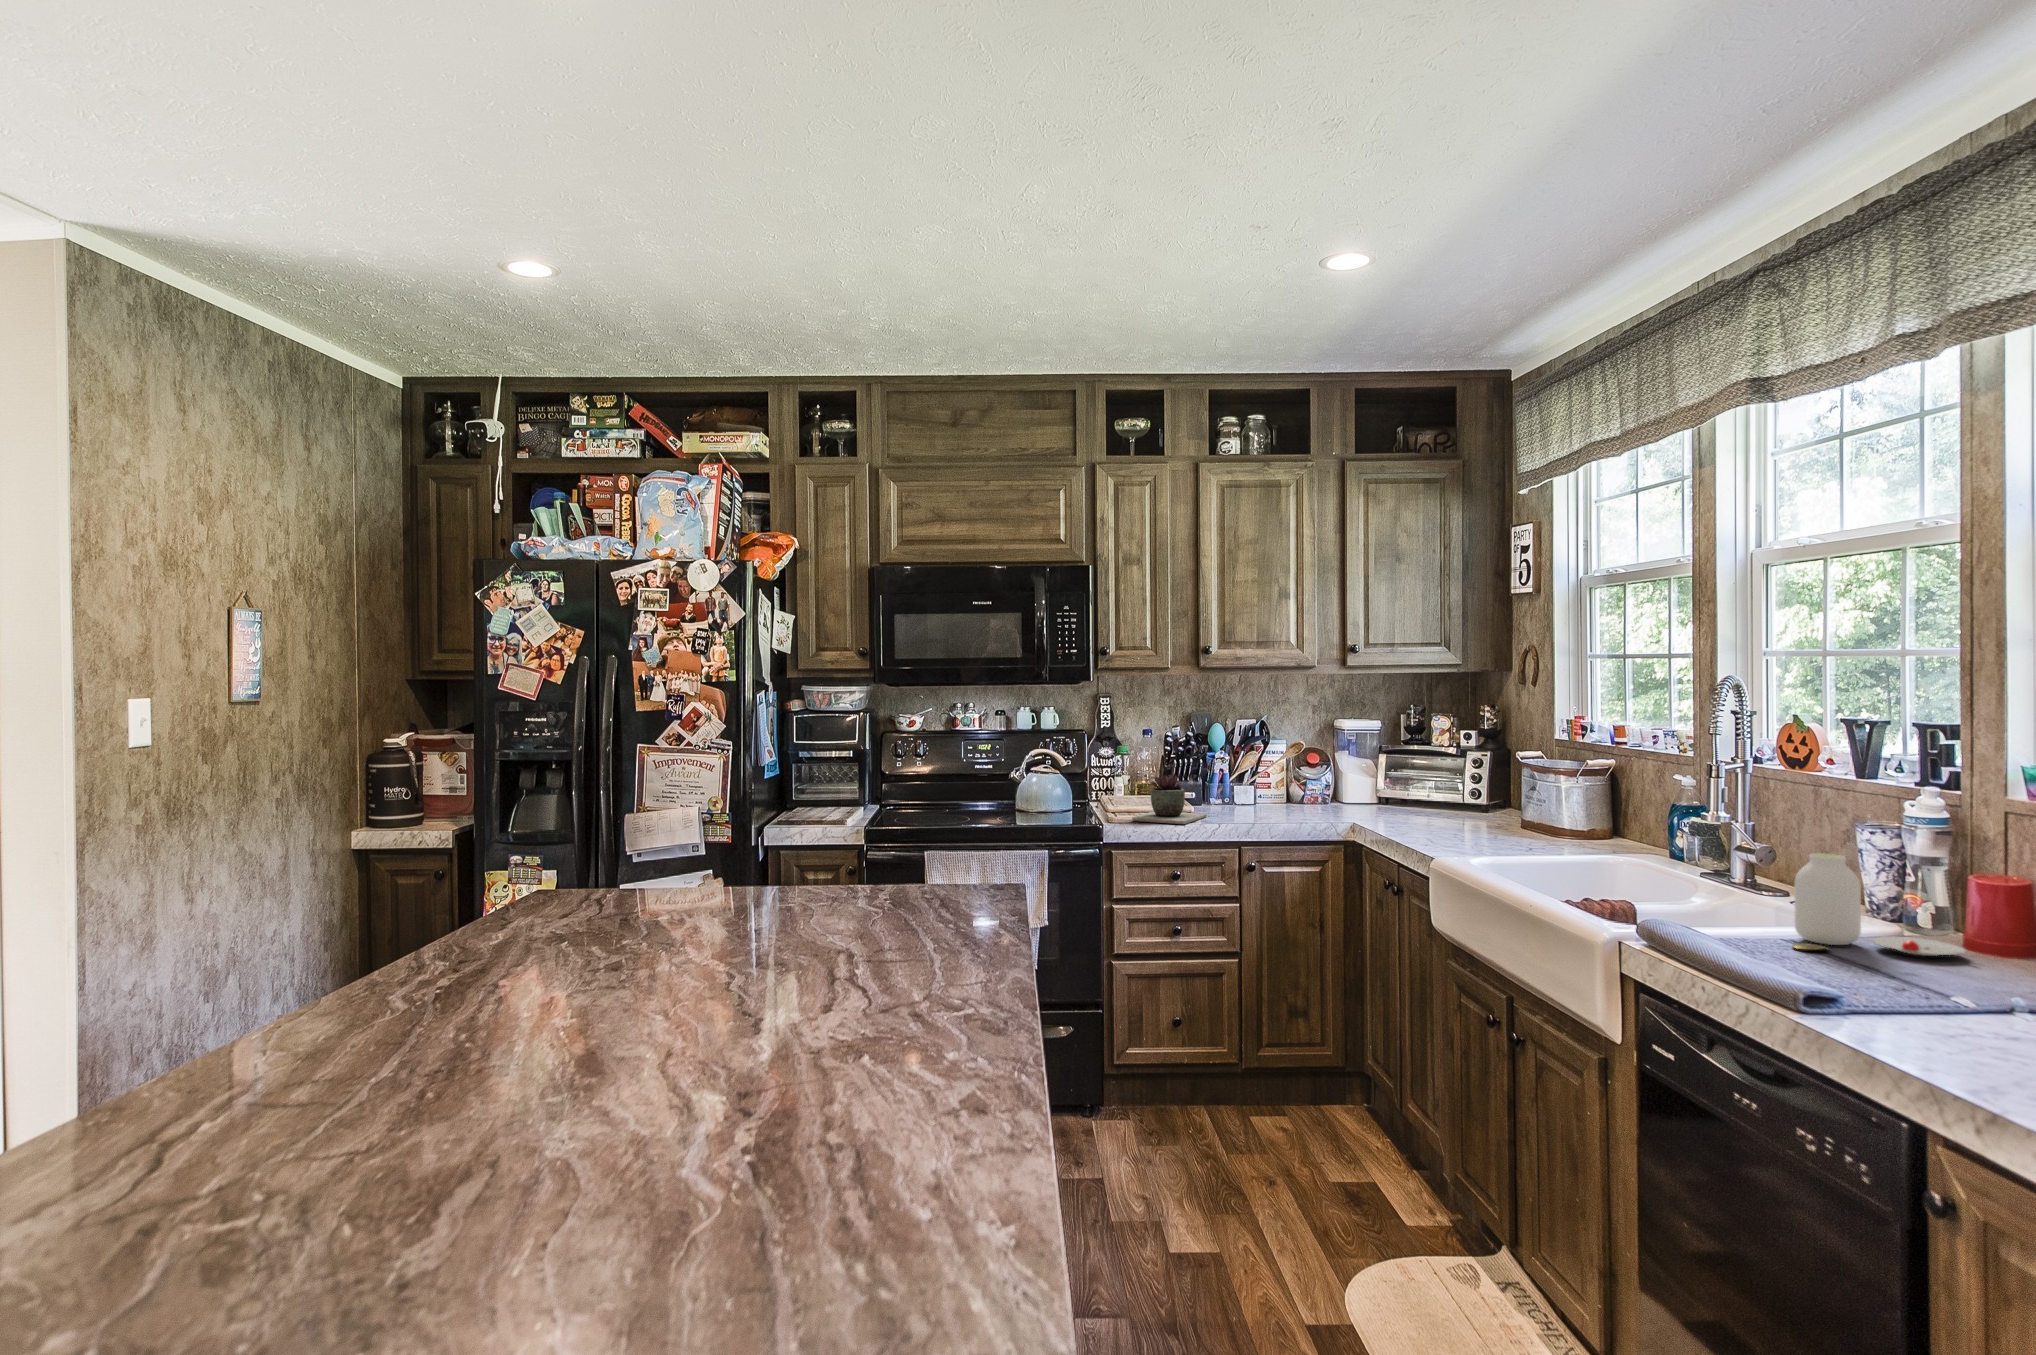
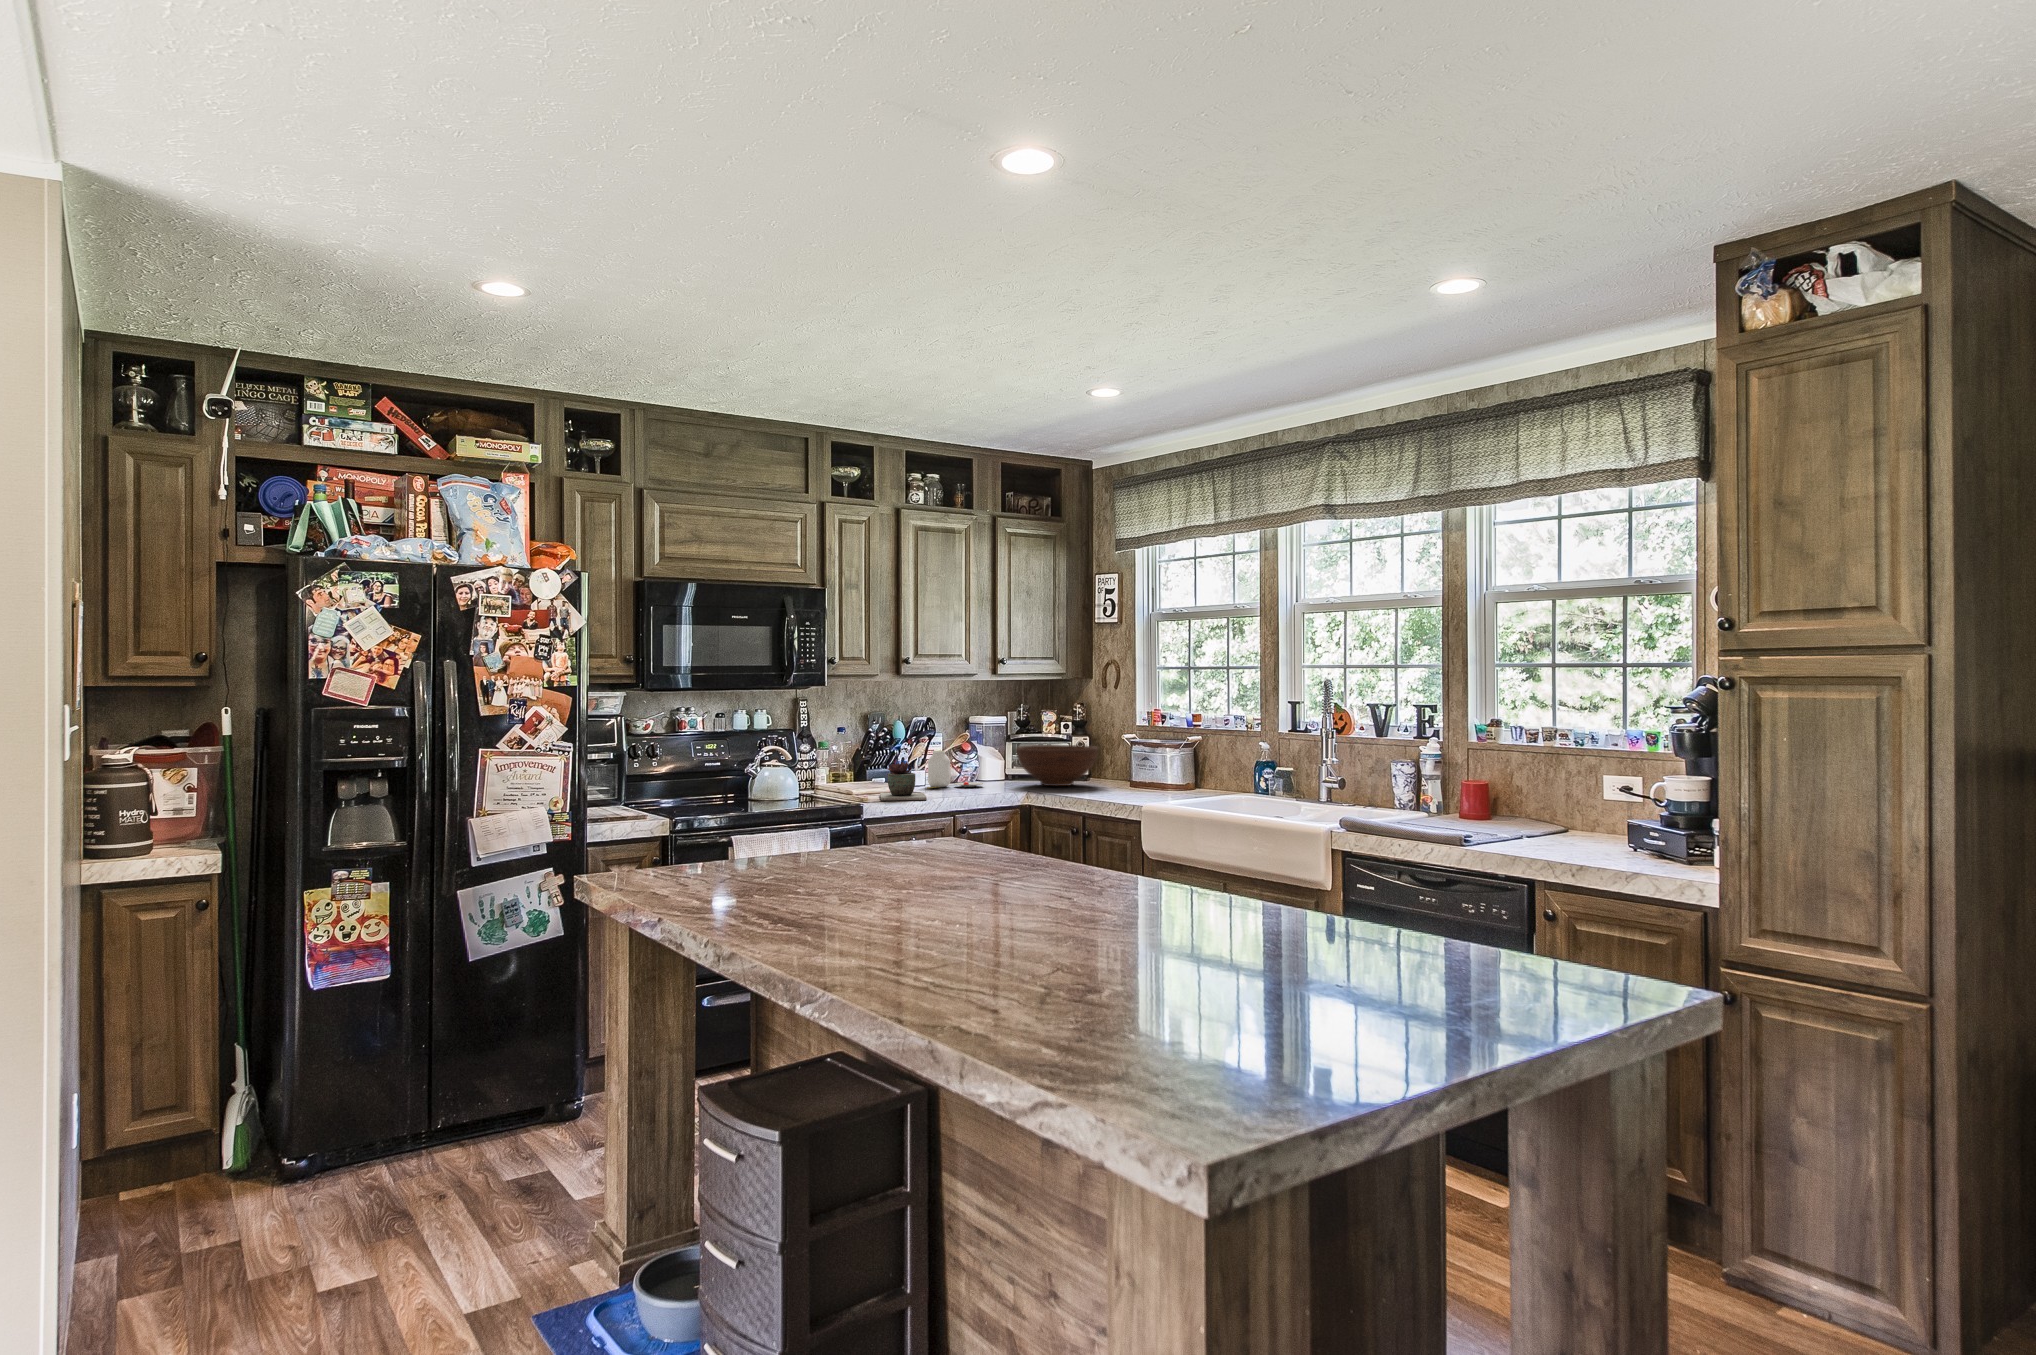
fruit bowl: none [1356,760,1473,817] -> present [1016,745,1098,786]
jar: present [1793,853,1965,956] -> present [927,751,983,788]

